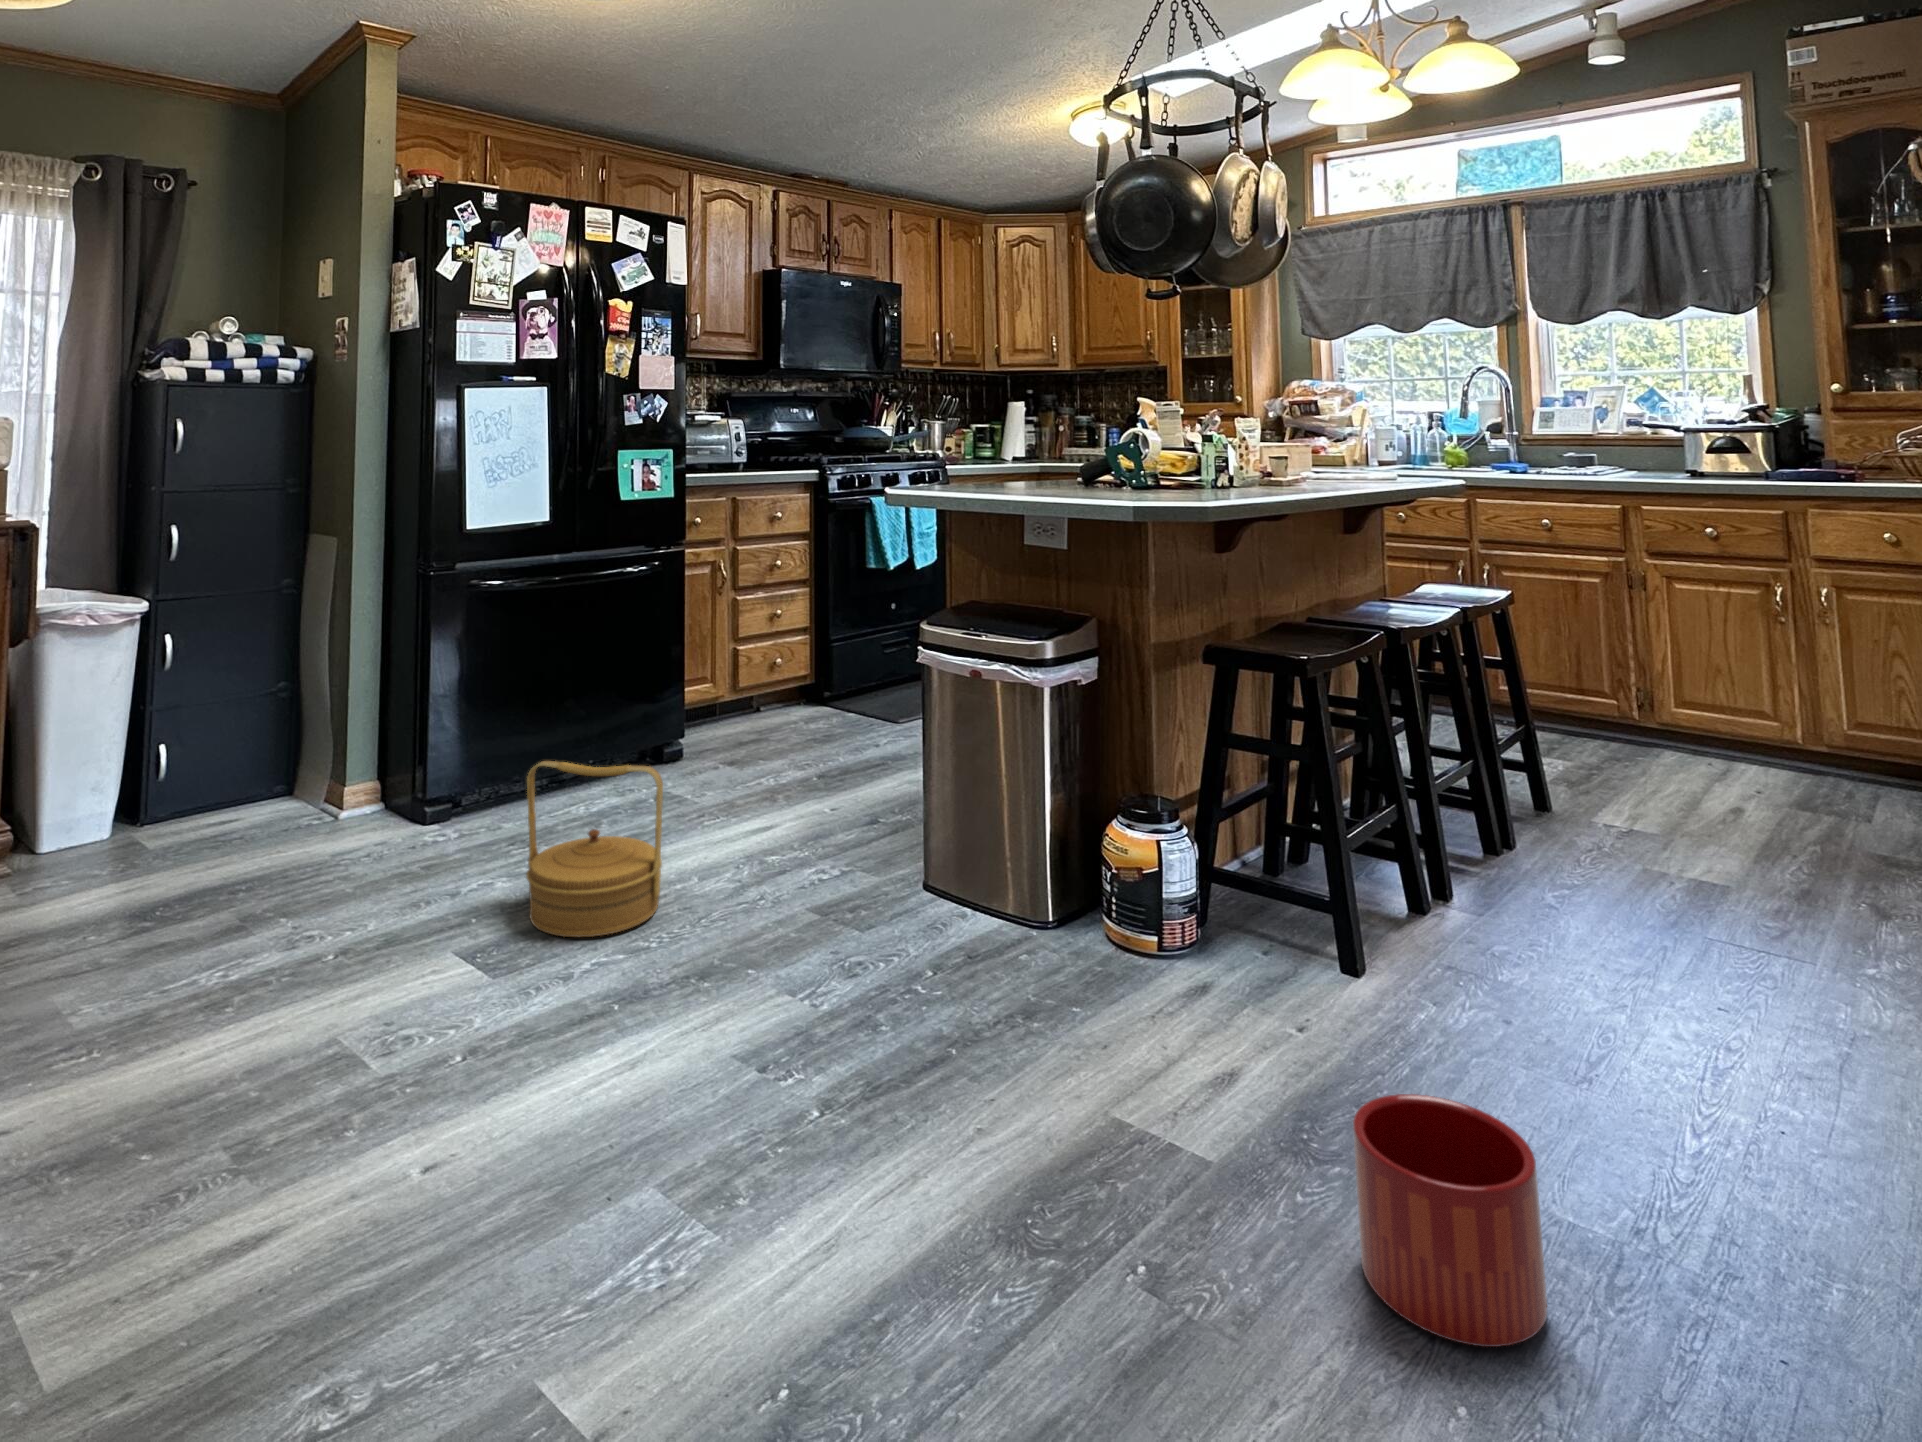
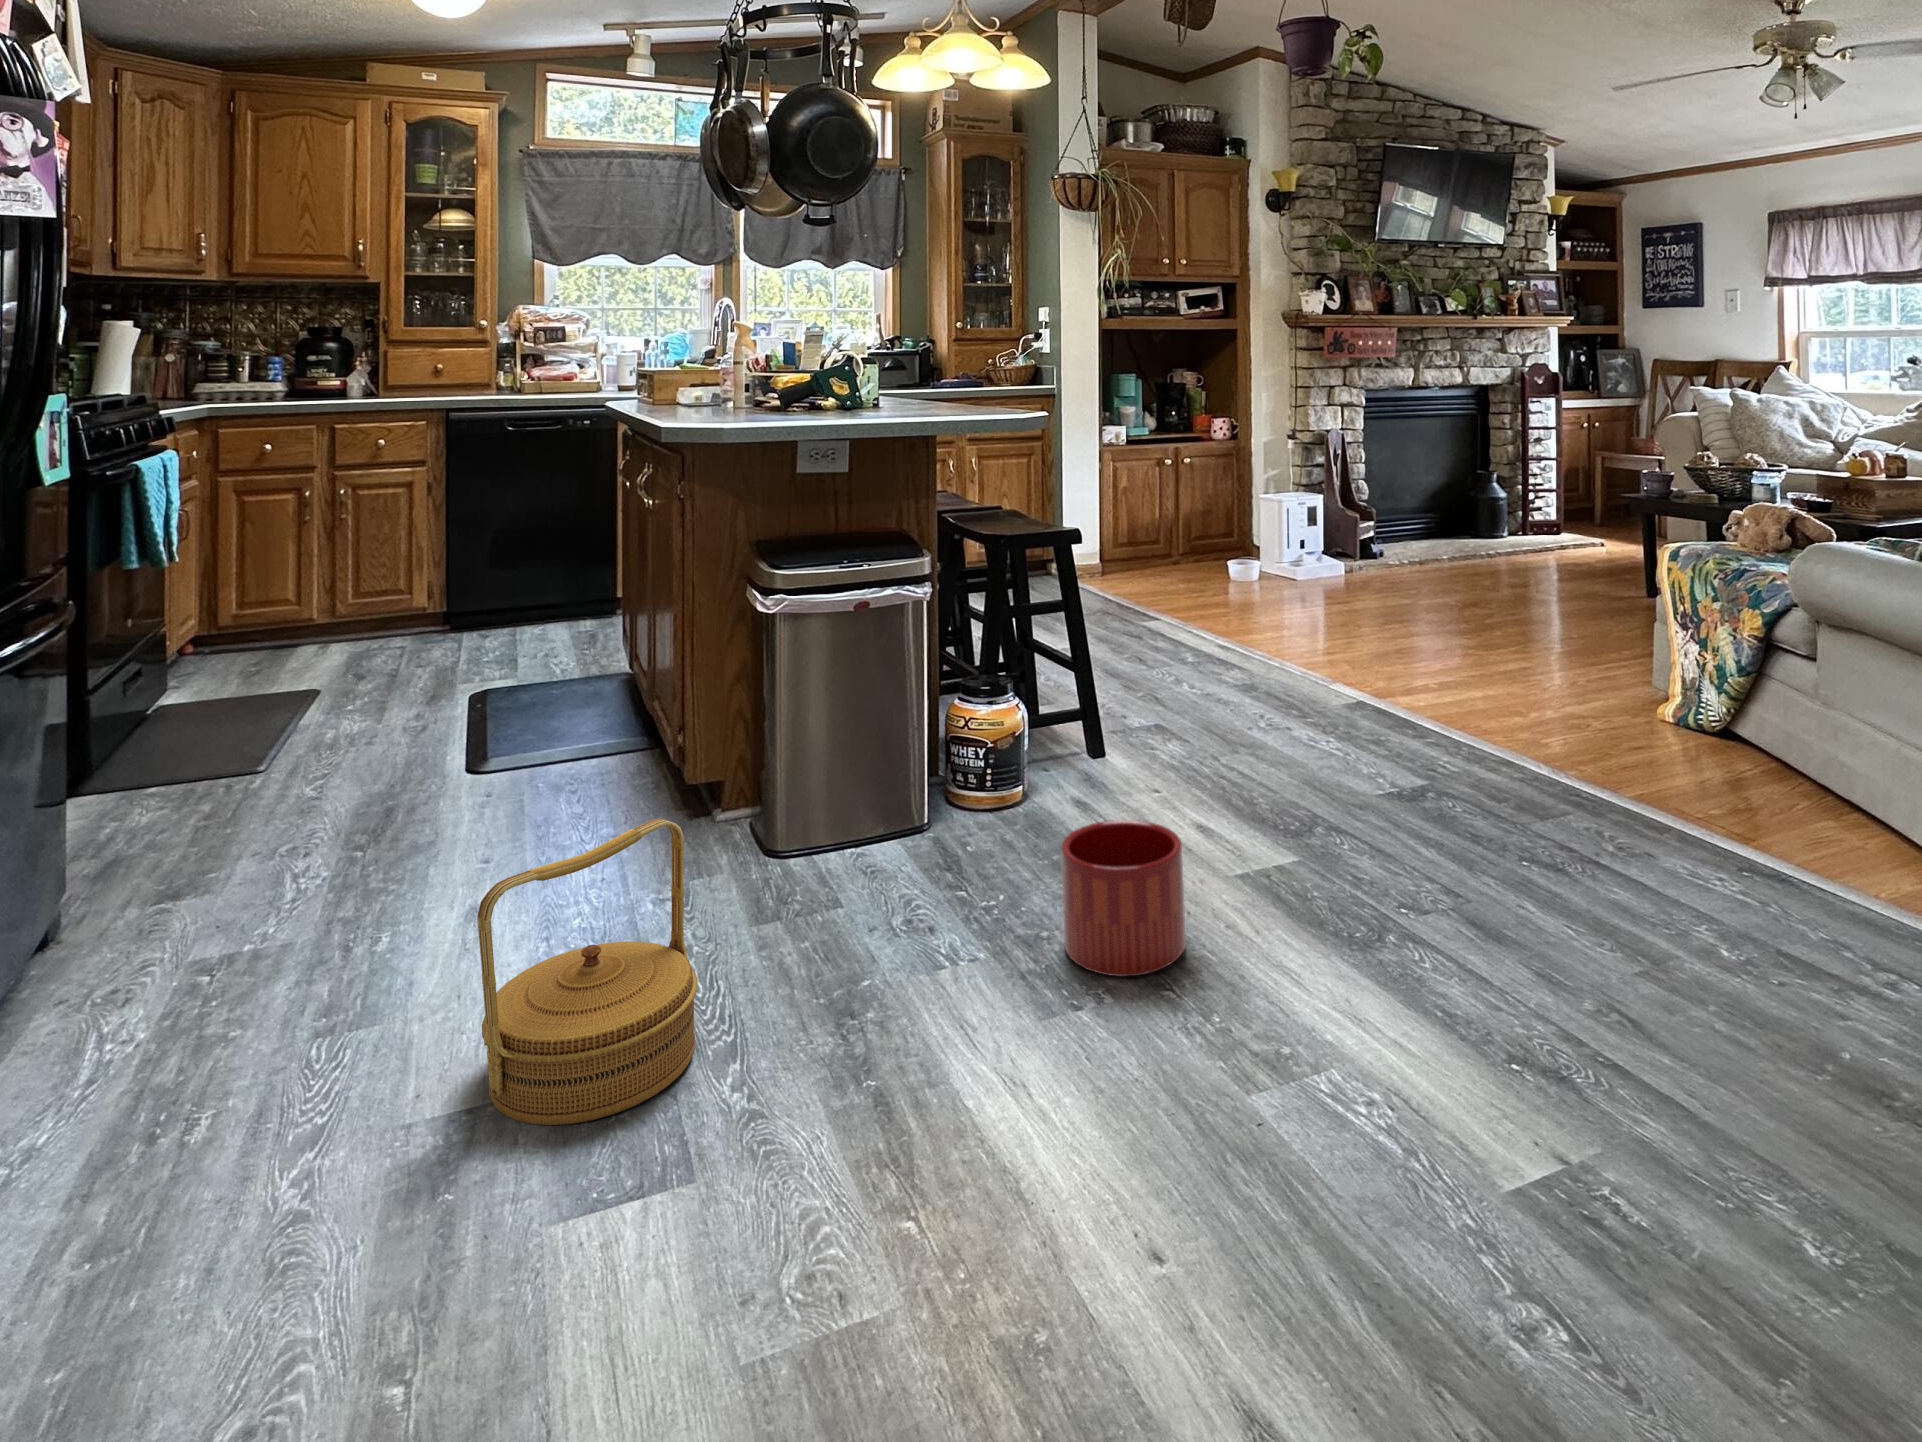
planter: present [1353,1094,1547,1347] -> present [1061,820,1186,976]

